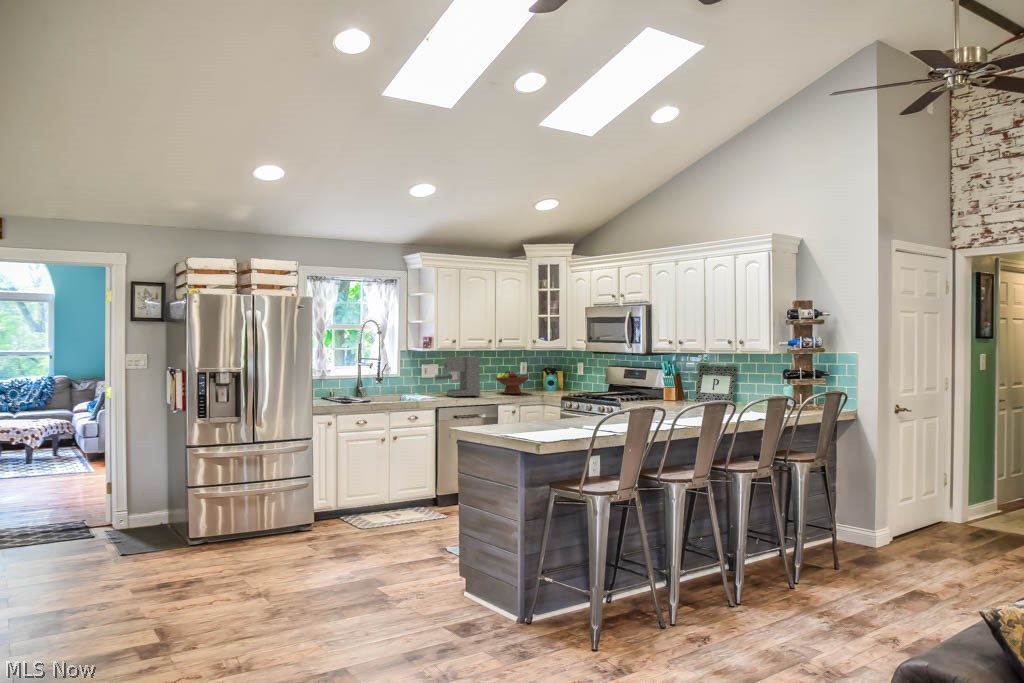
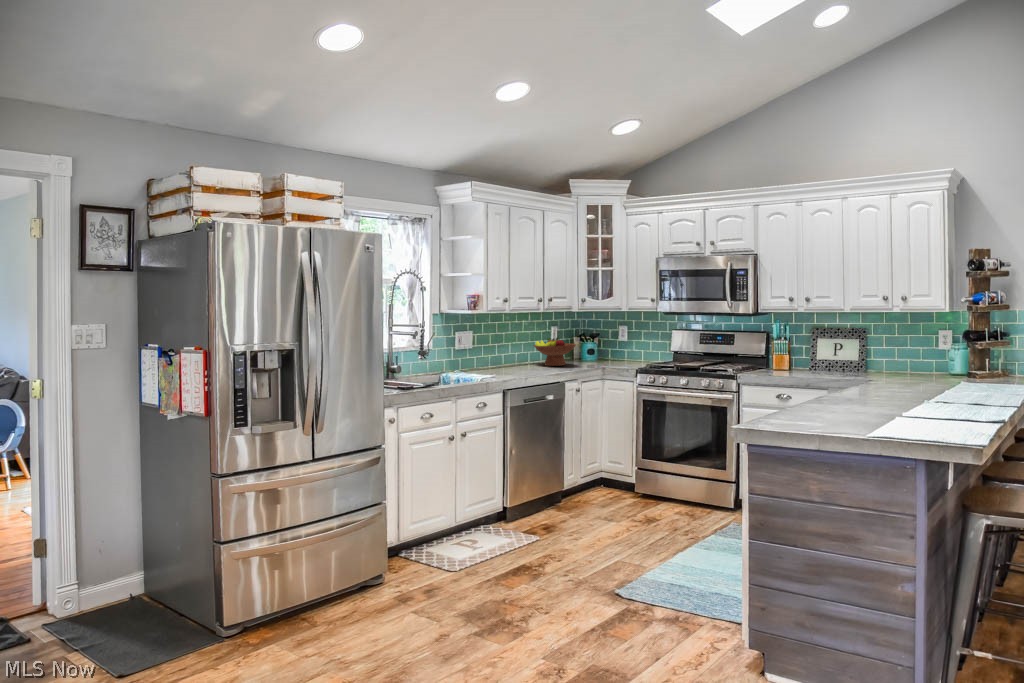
coffee maker: present [435,356,480,397] -> none [482,320,535,373]

